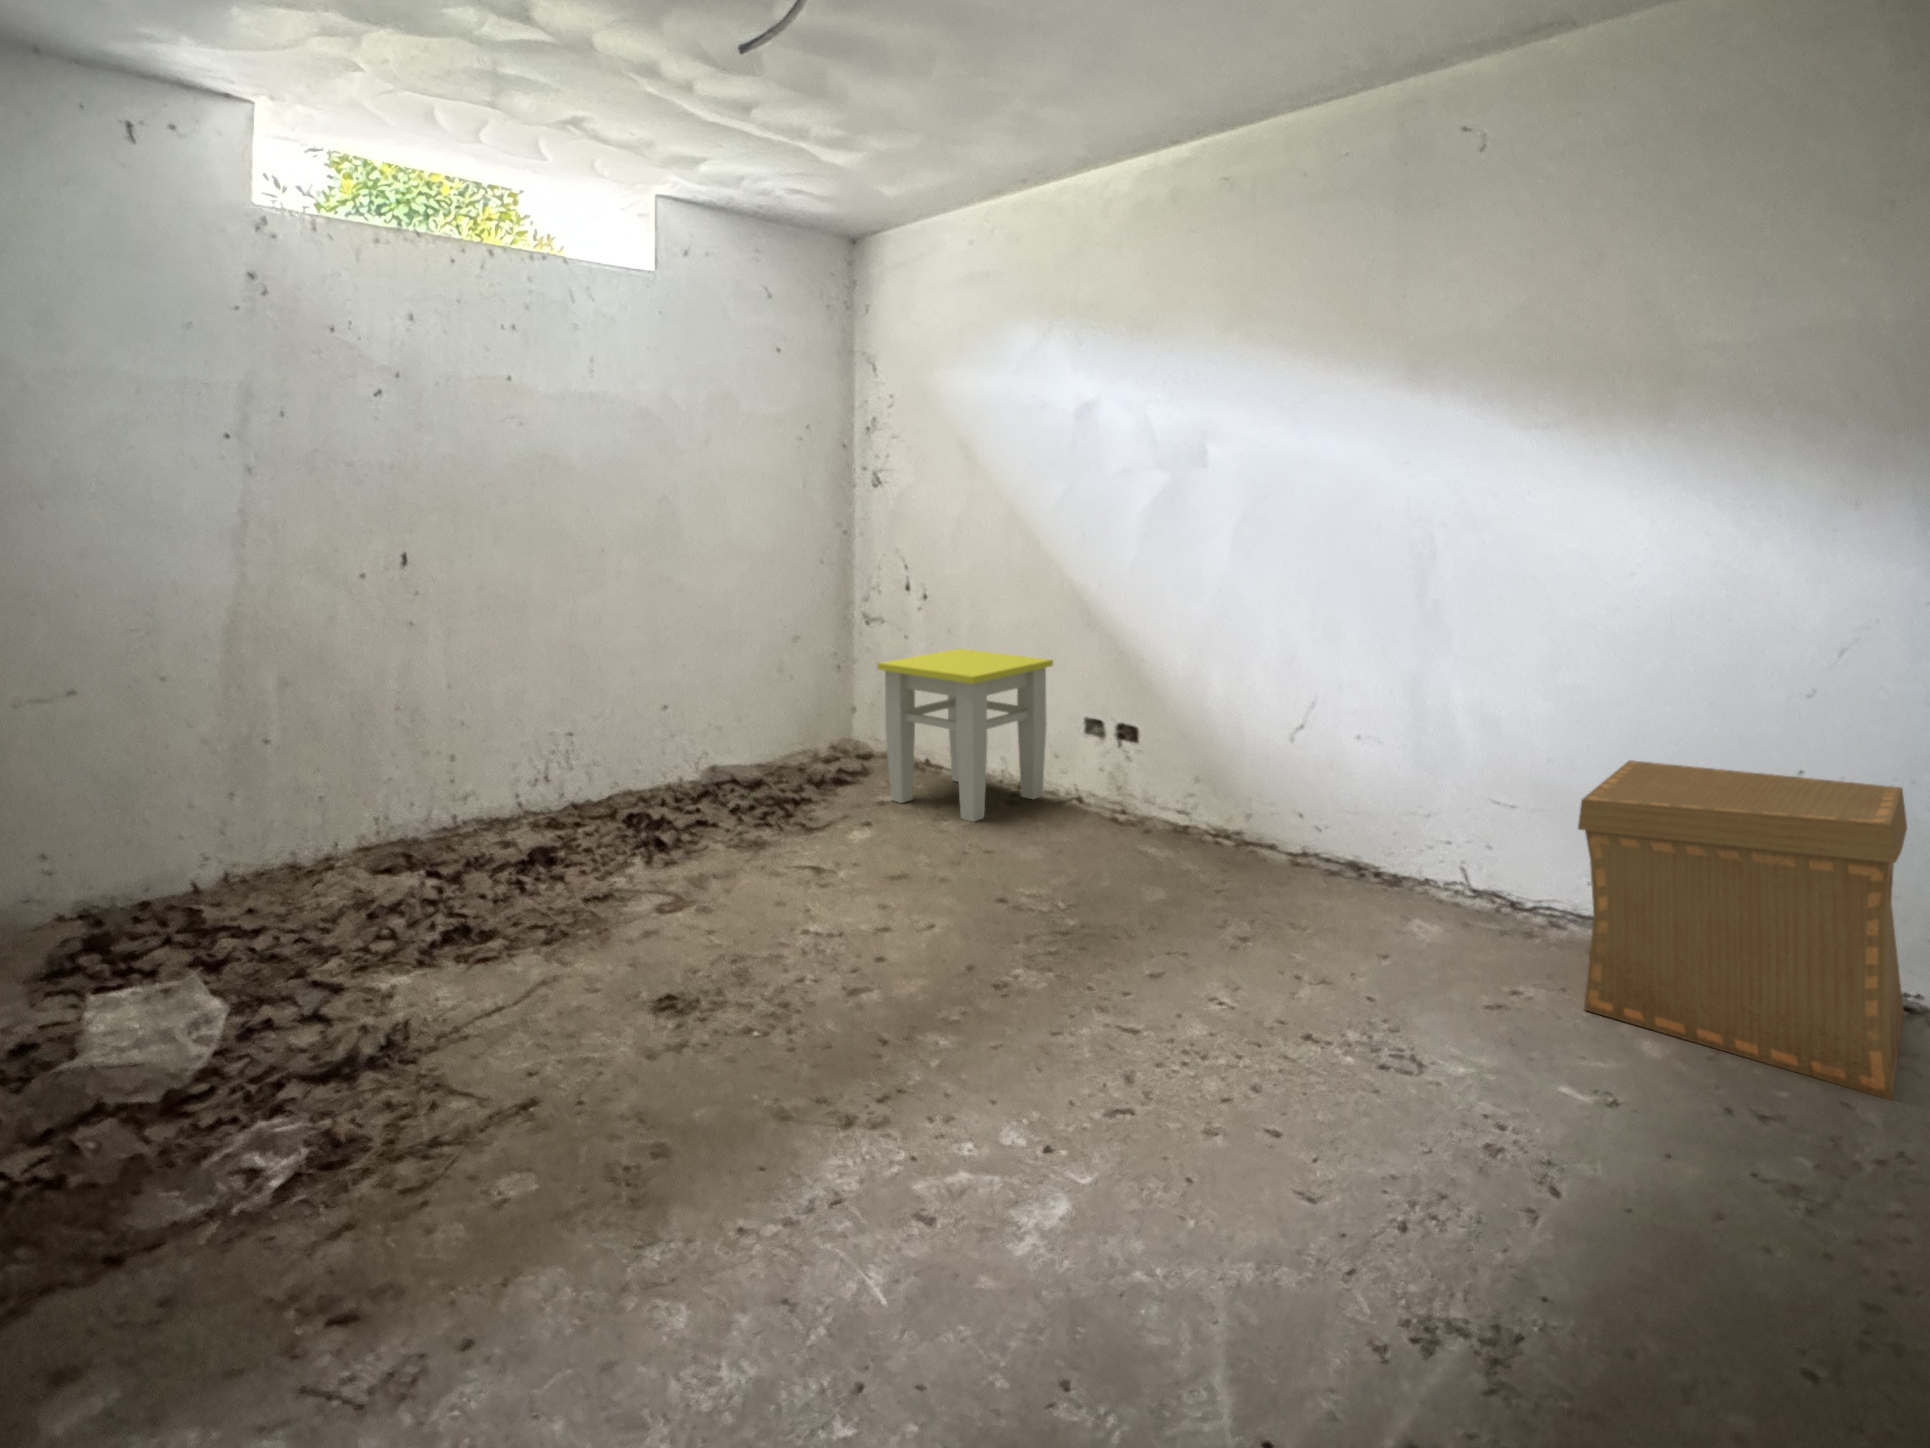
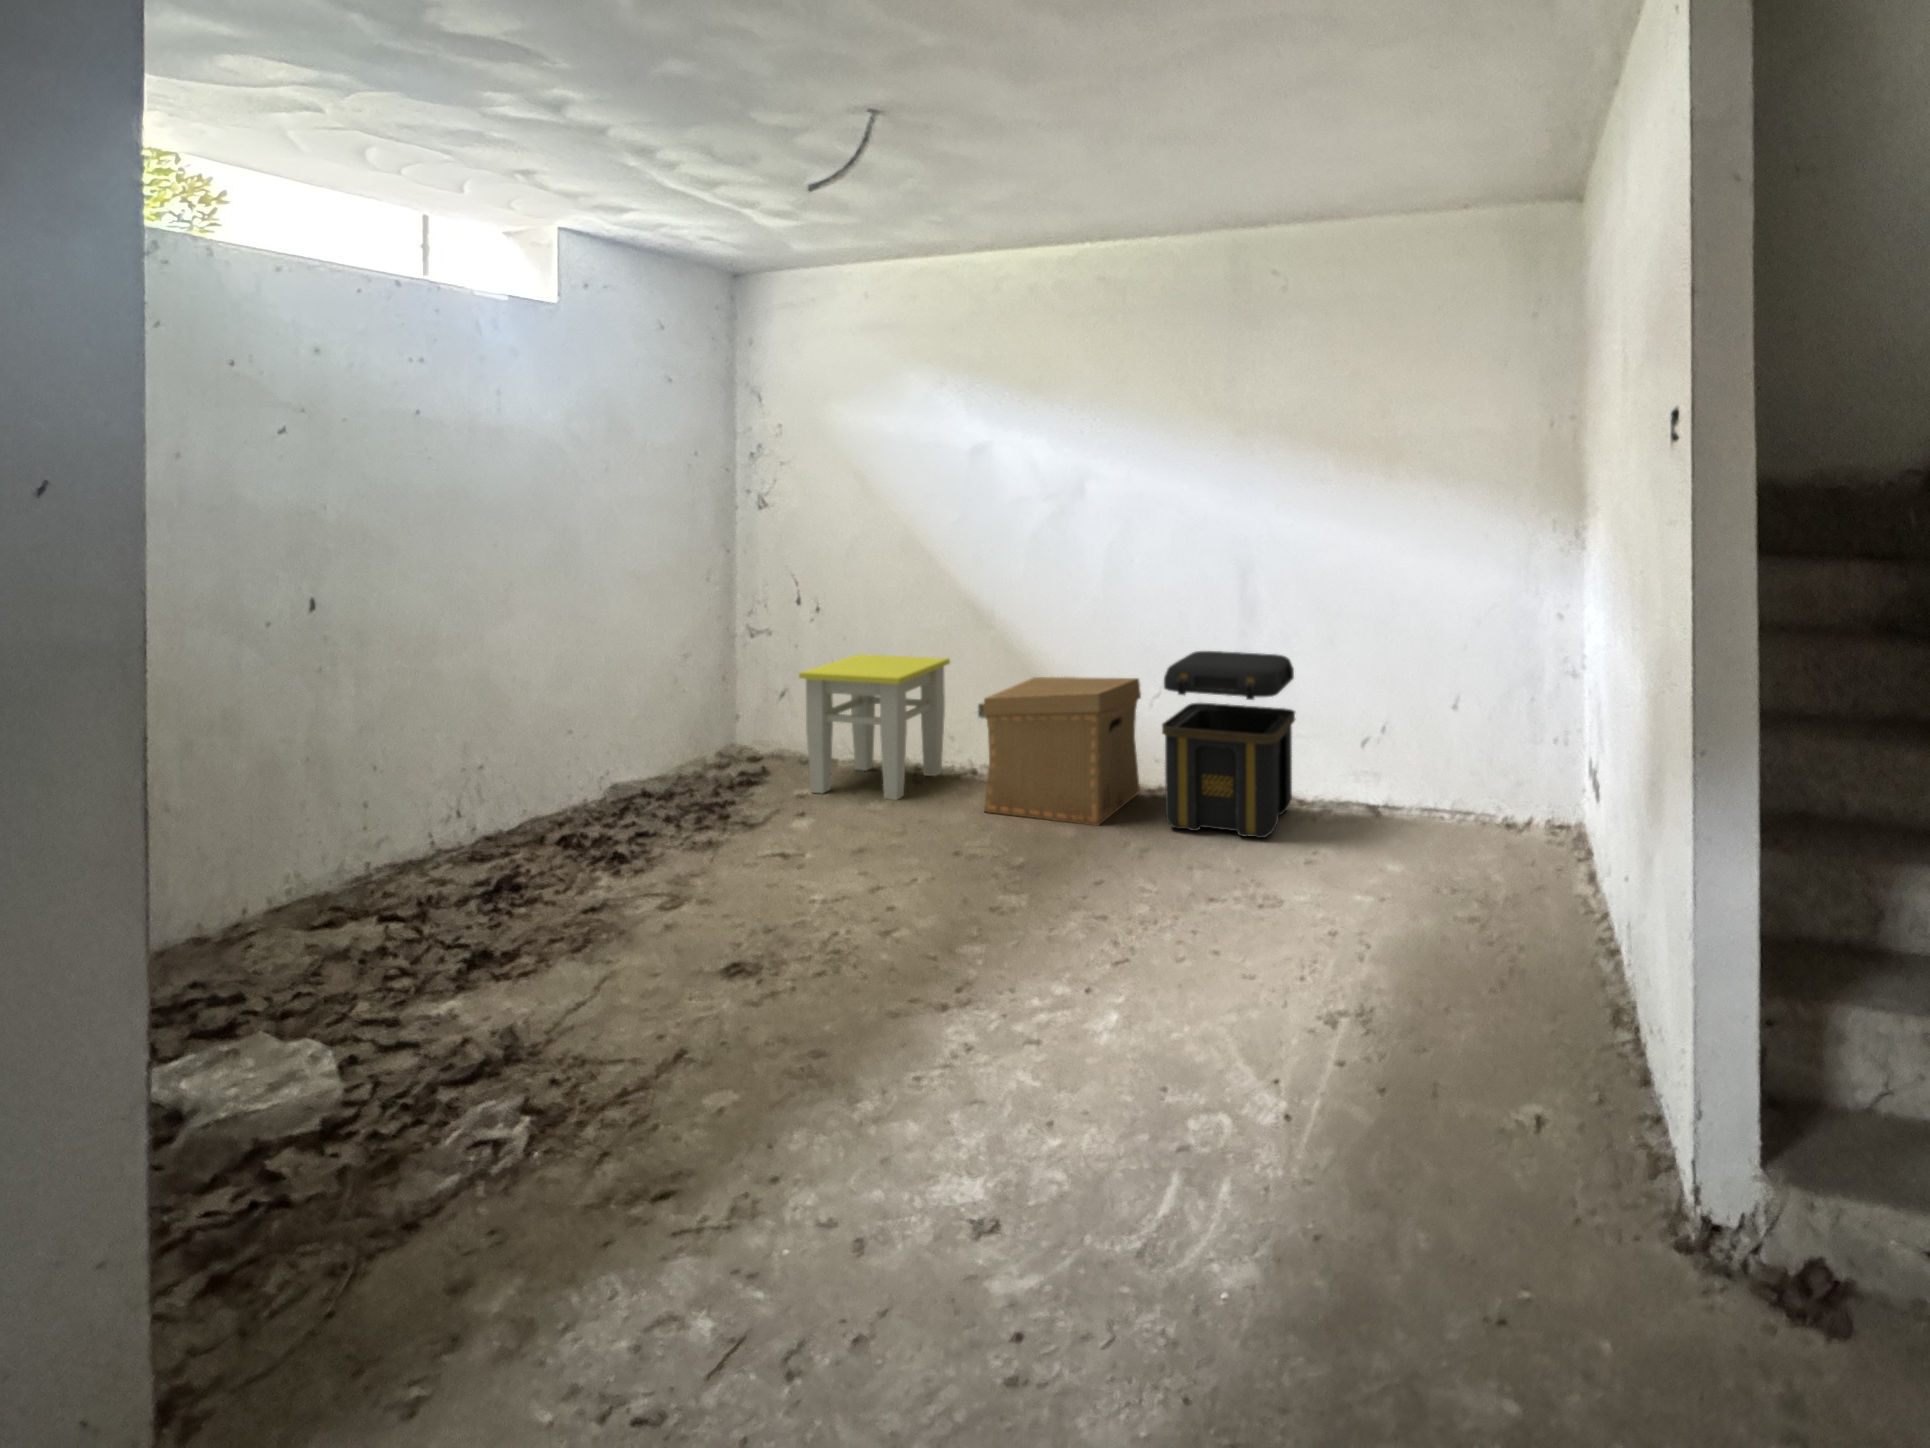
toolbox: none [1281,669,1502,953] -> present [1162,651,1295,838]
cardboard box: present [1578,760,1907,1100] -> present [982,677,1141,826]

